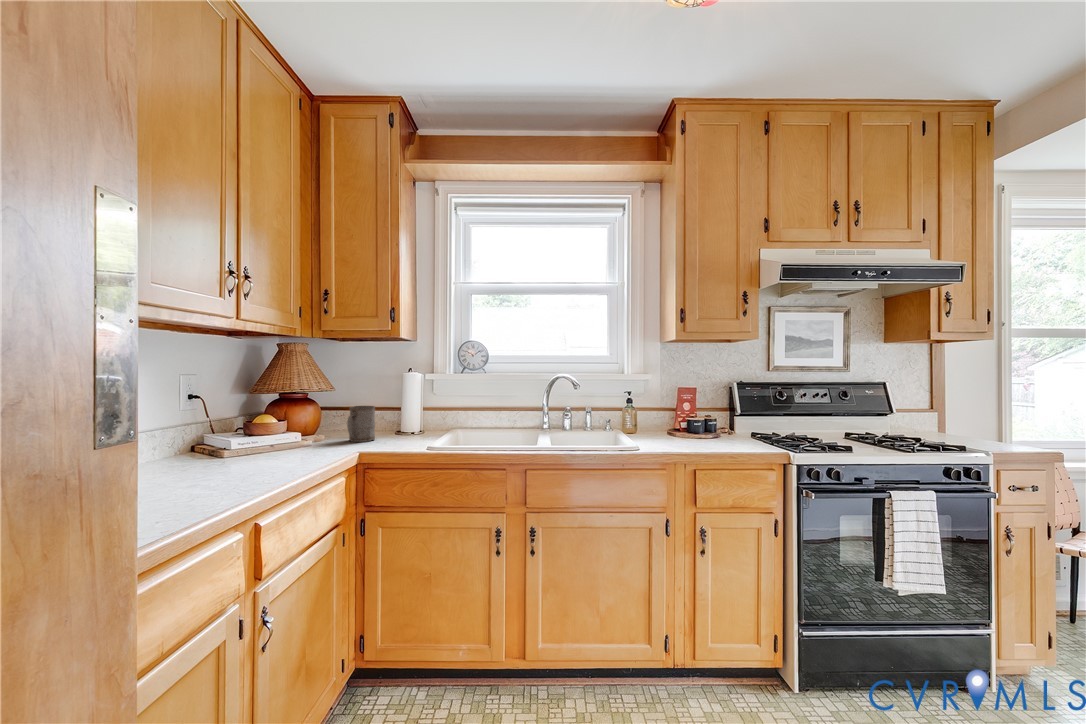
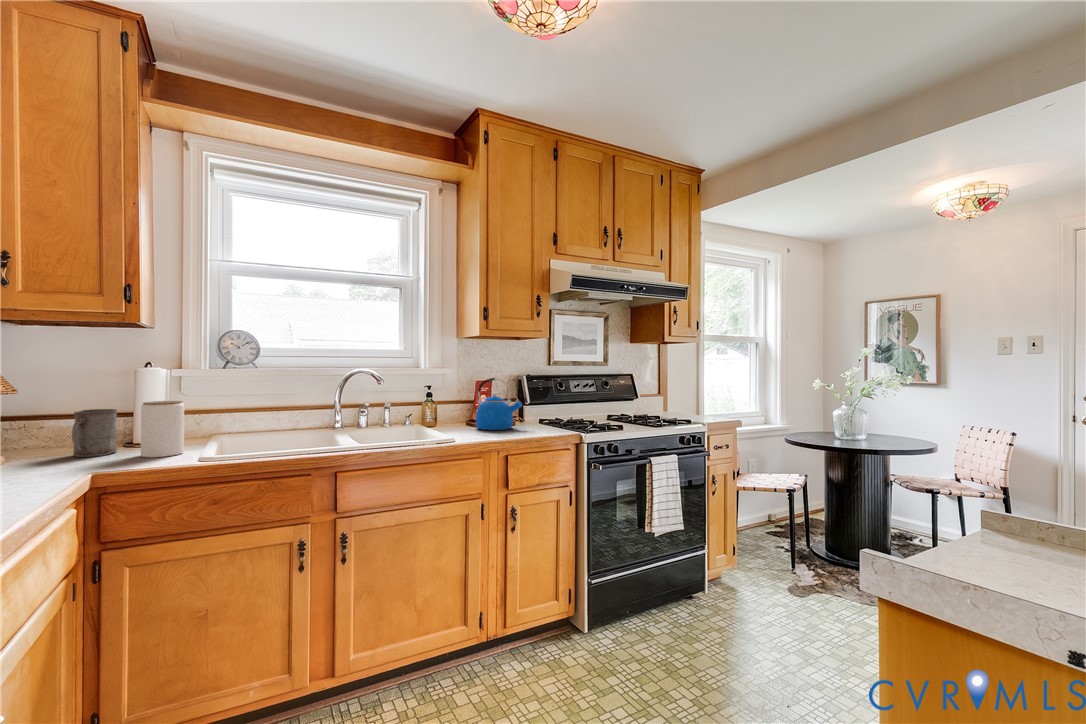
kettle: none [671,386,724,443] -> present [476,378,522,430]
jar: none [387,401,416,446] -> present [141,401,184,457]

